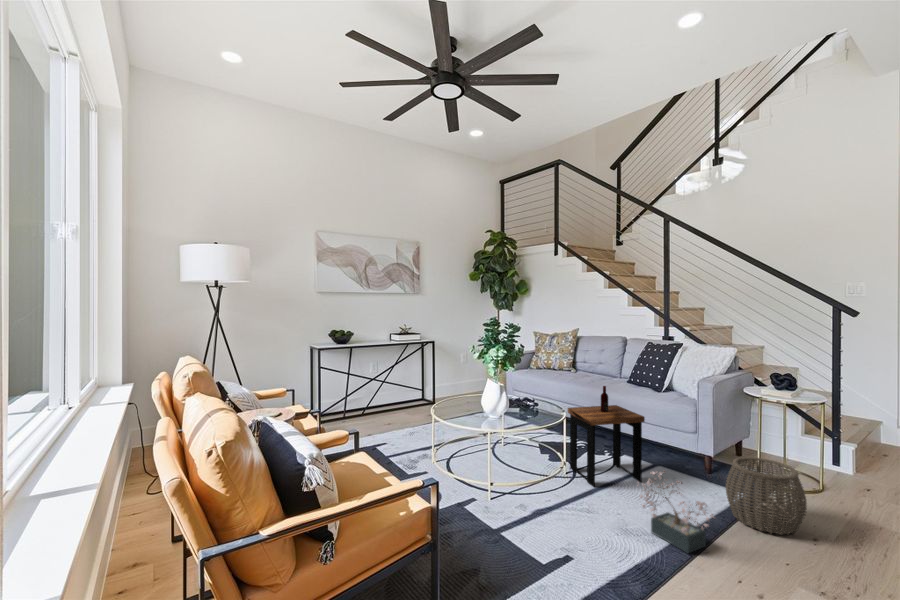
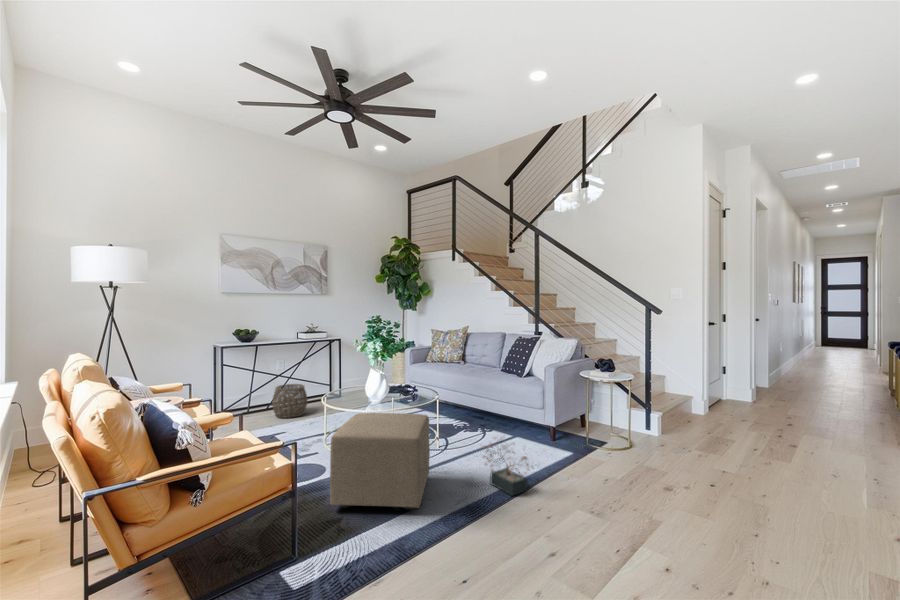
side table: present [568,386,645,487] -> none [442,372,500,455]
ottoman: none [460,434,574,564] -> present [330,413,430,510]
woven basket: present [726,457,807,535] -> present [272,384,308,418]

